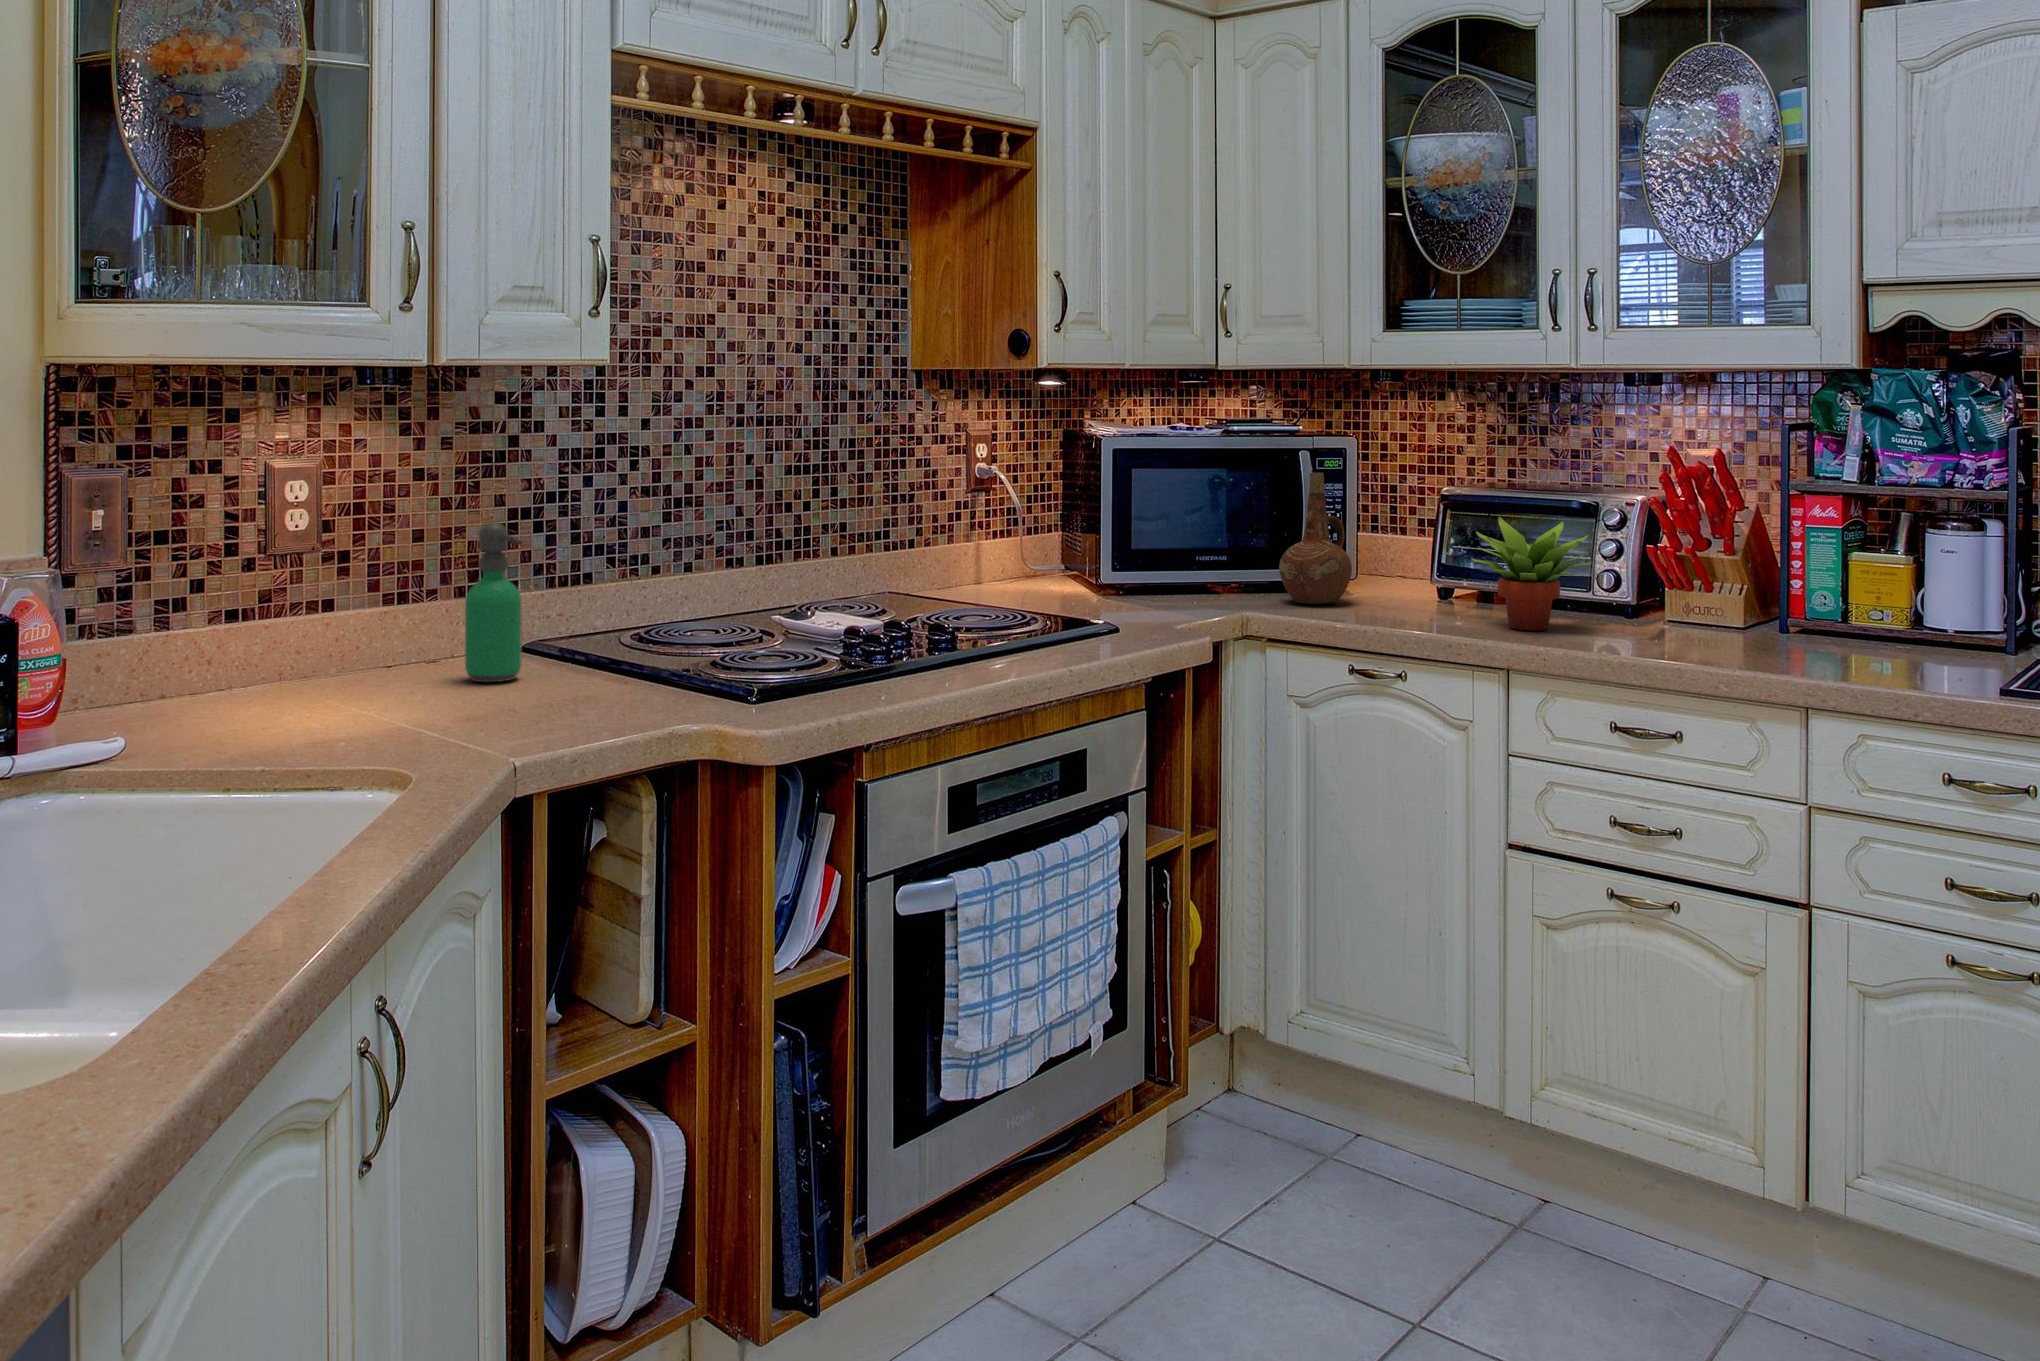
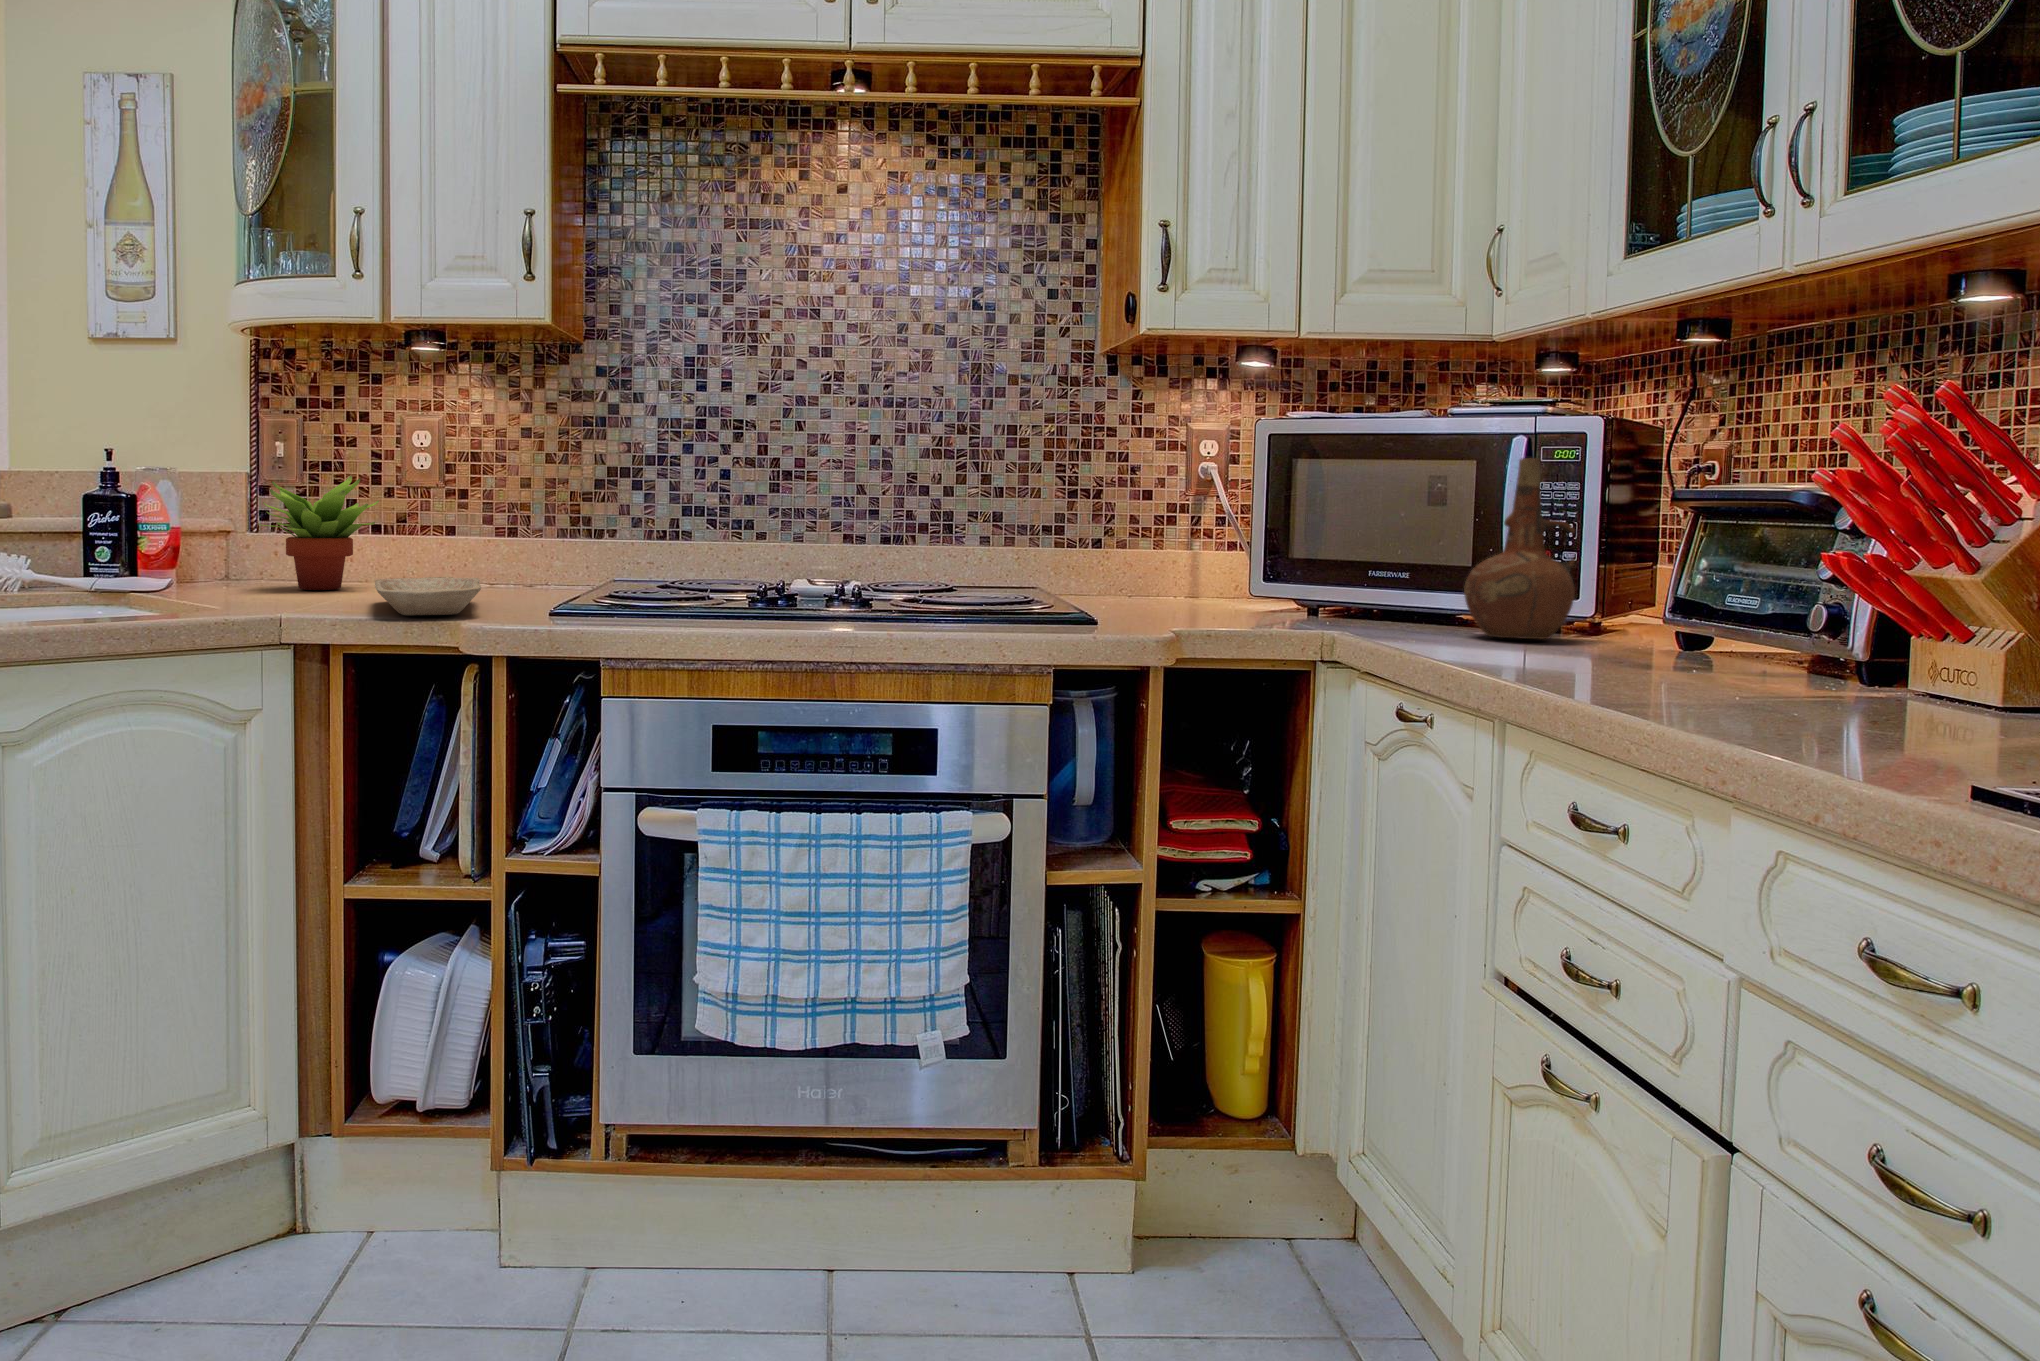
succulent plant: present [1471,517,1592,631] -> present [259,476,379,590]
soap dispenser: present [465,522,522,682] -> none [456,459,503,593]
tray: none [512,666,752,722] -> present [375,577,481,615]

